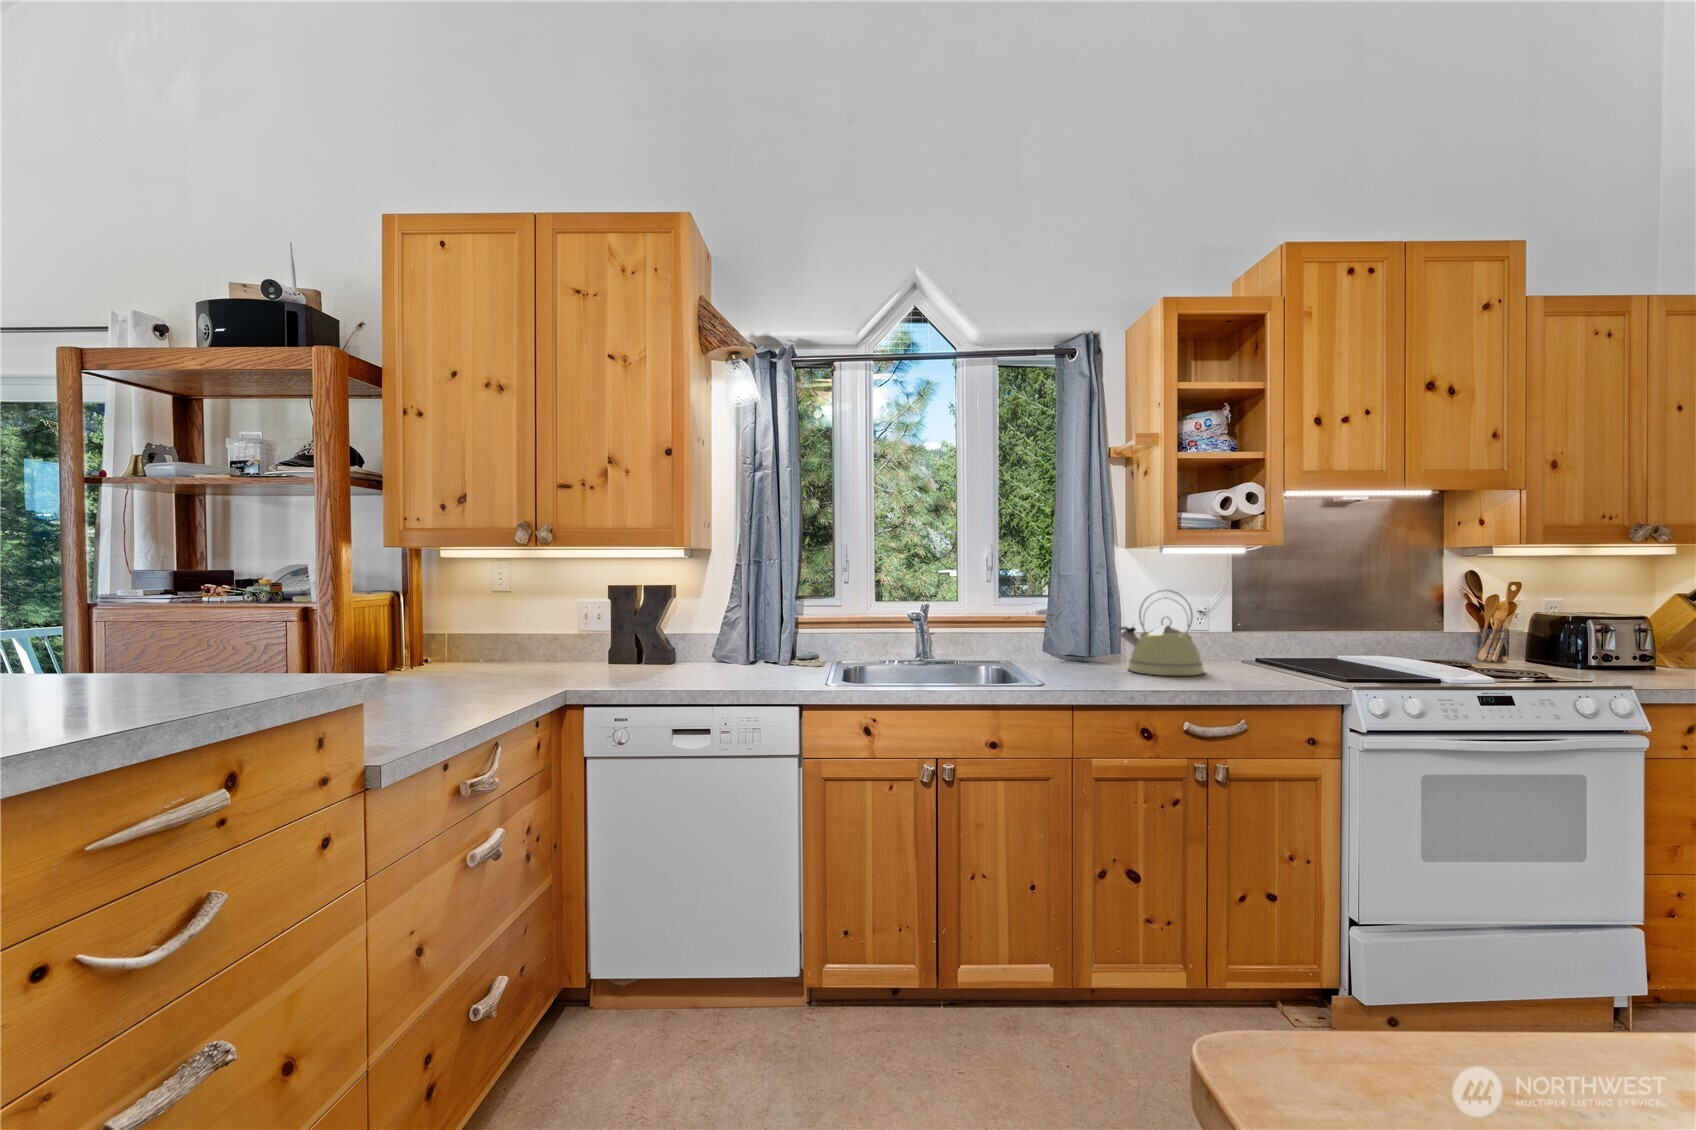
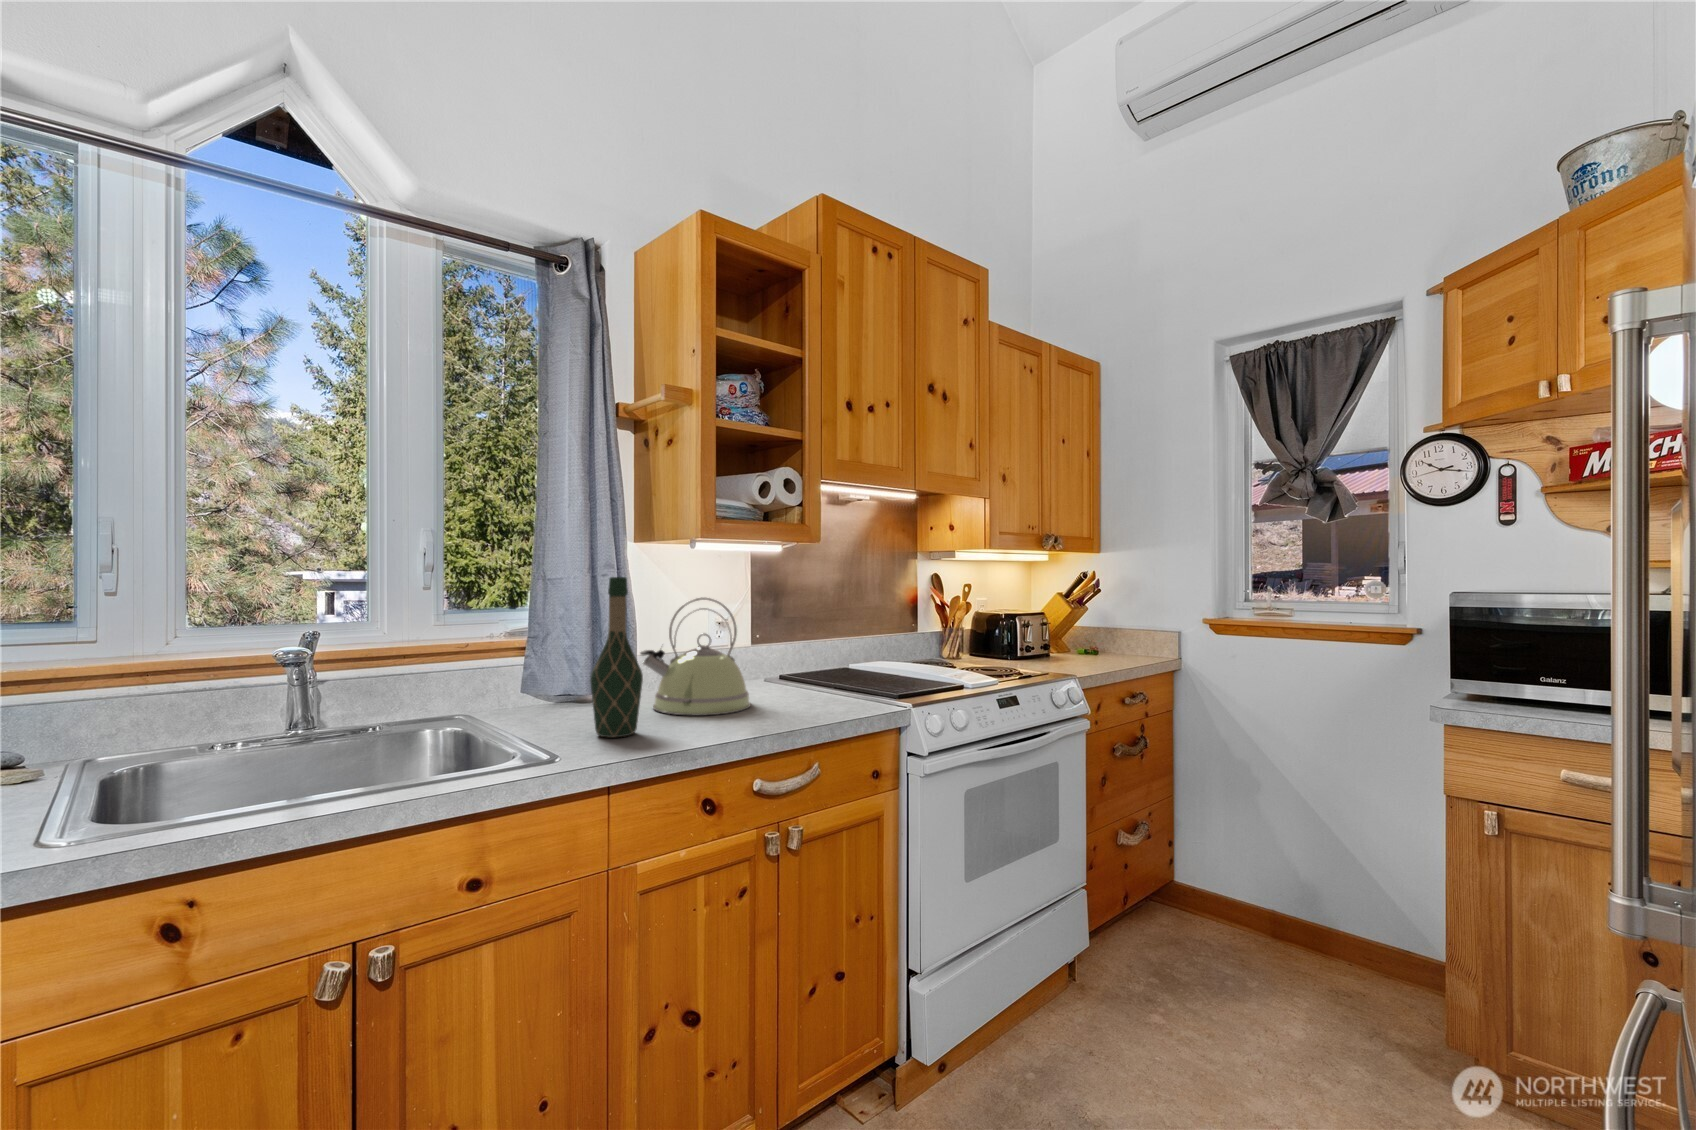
wine bottle: none [1070,574,1105,679] -> present [590,577,643,737]

